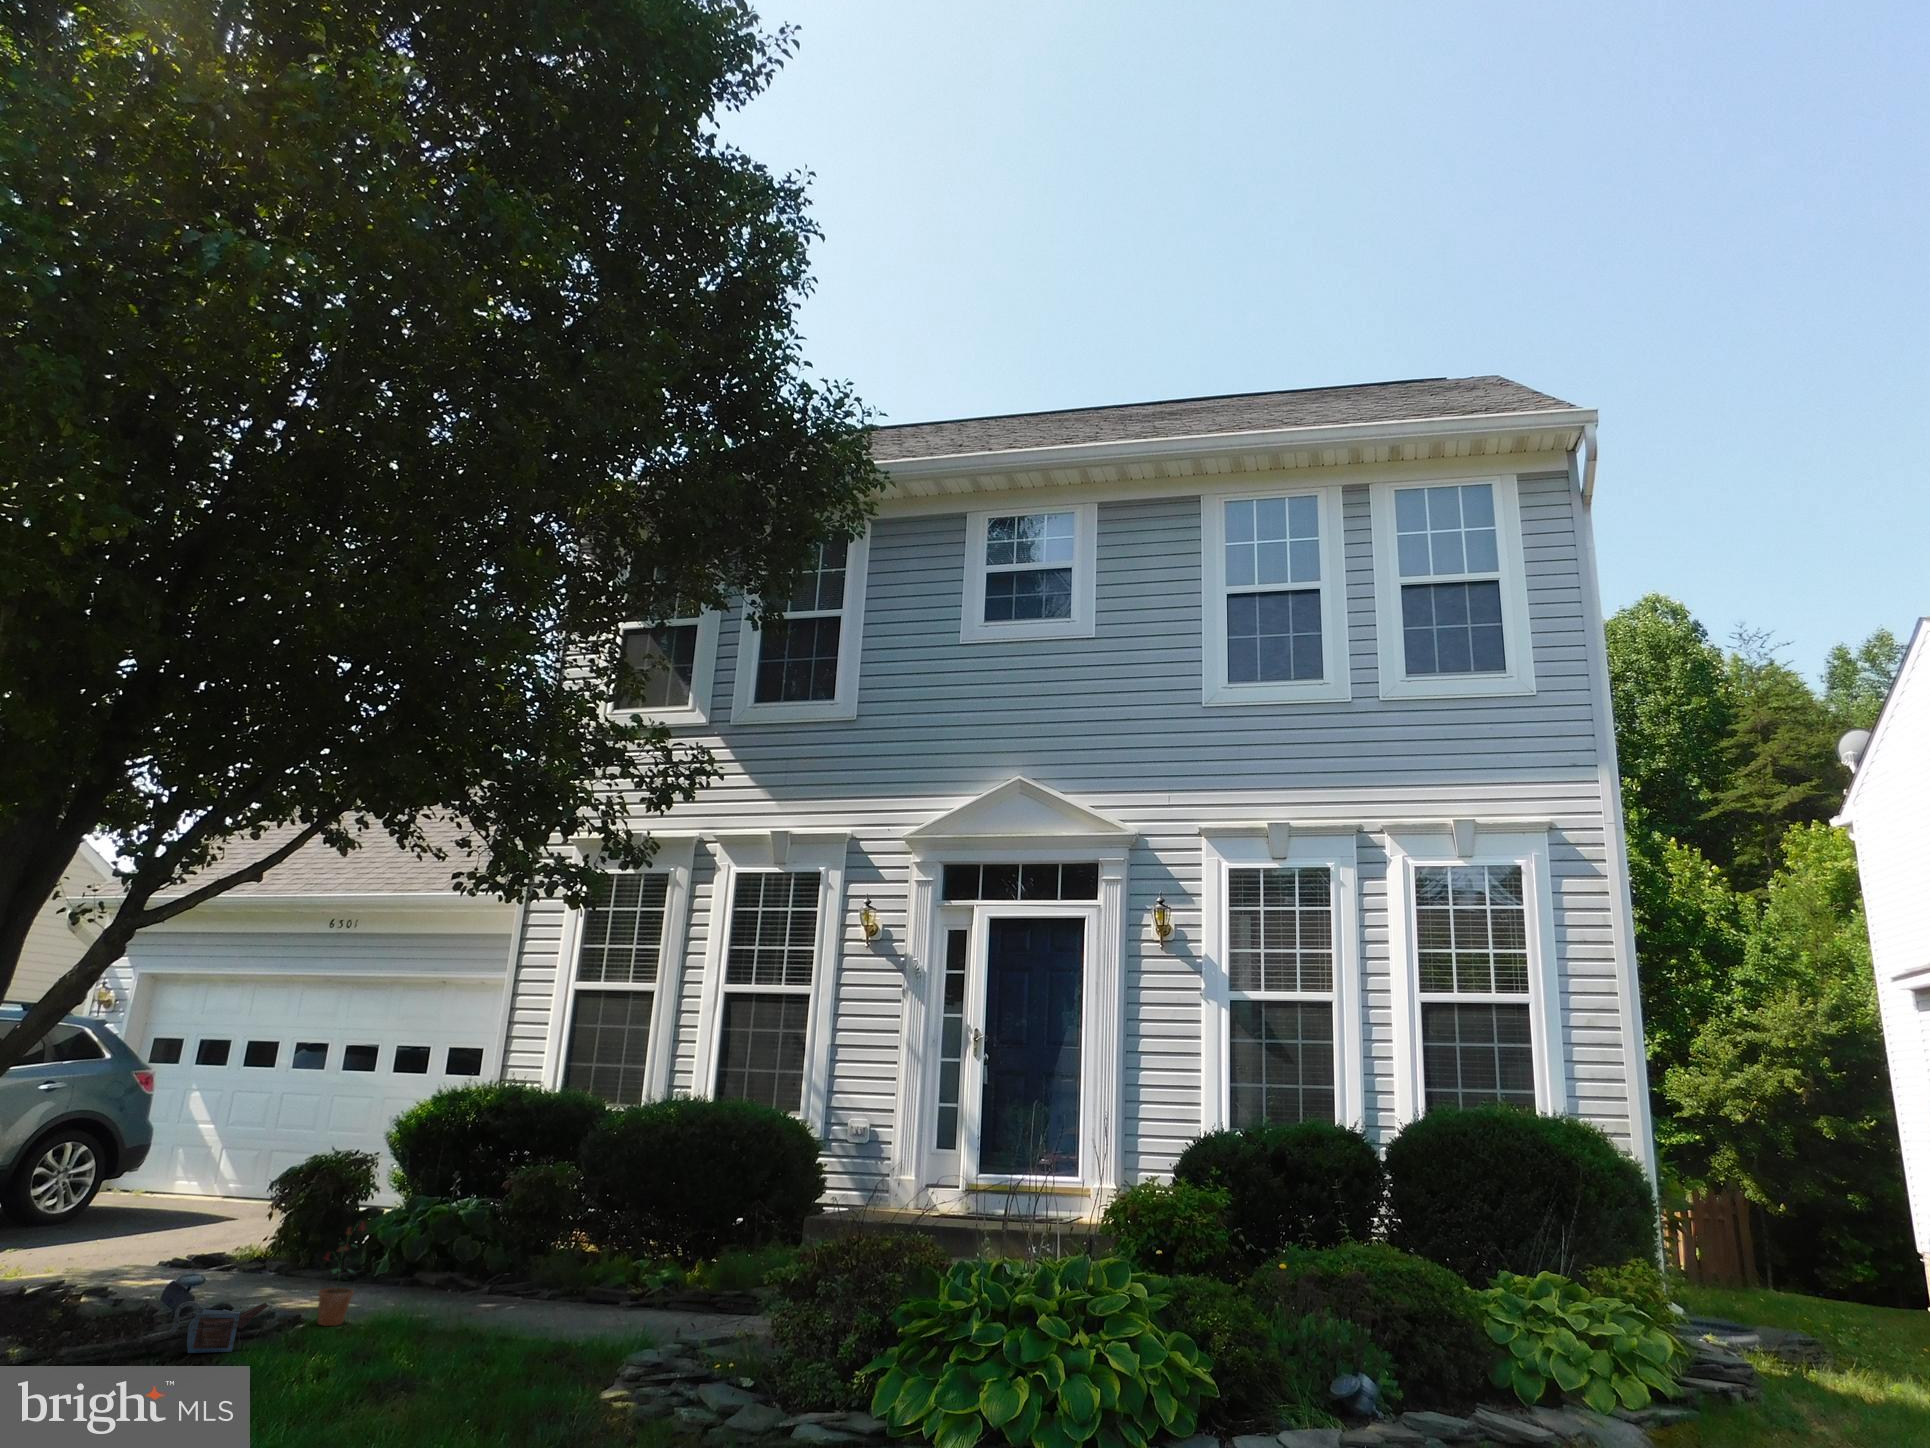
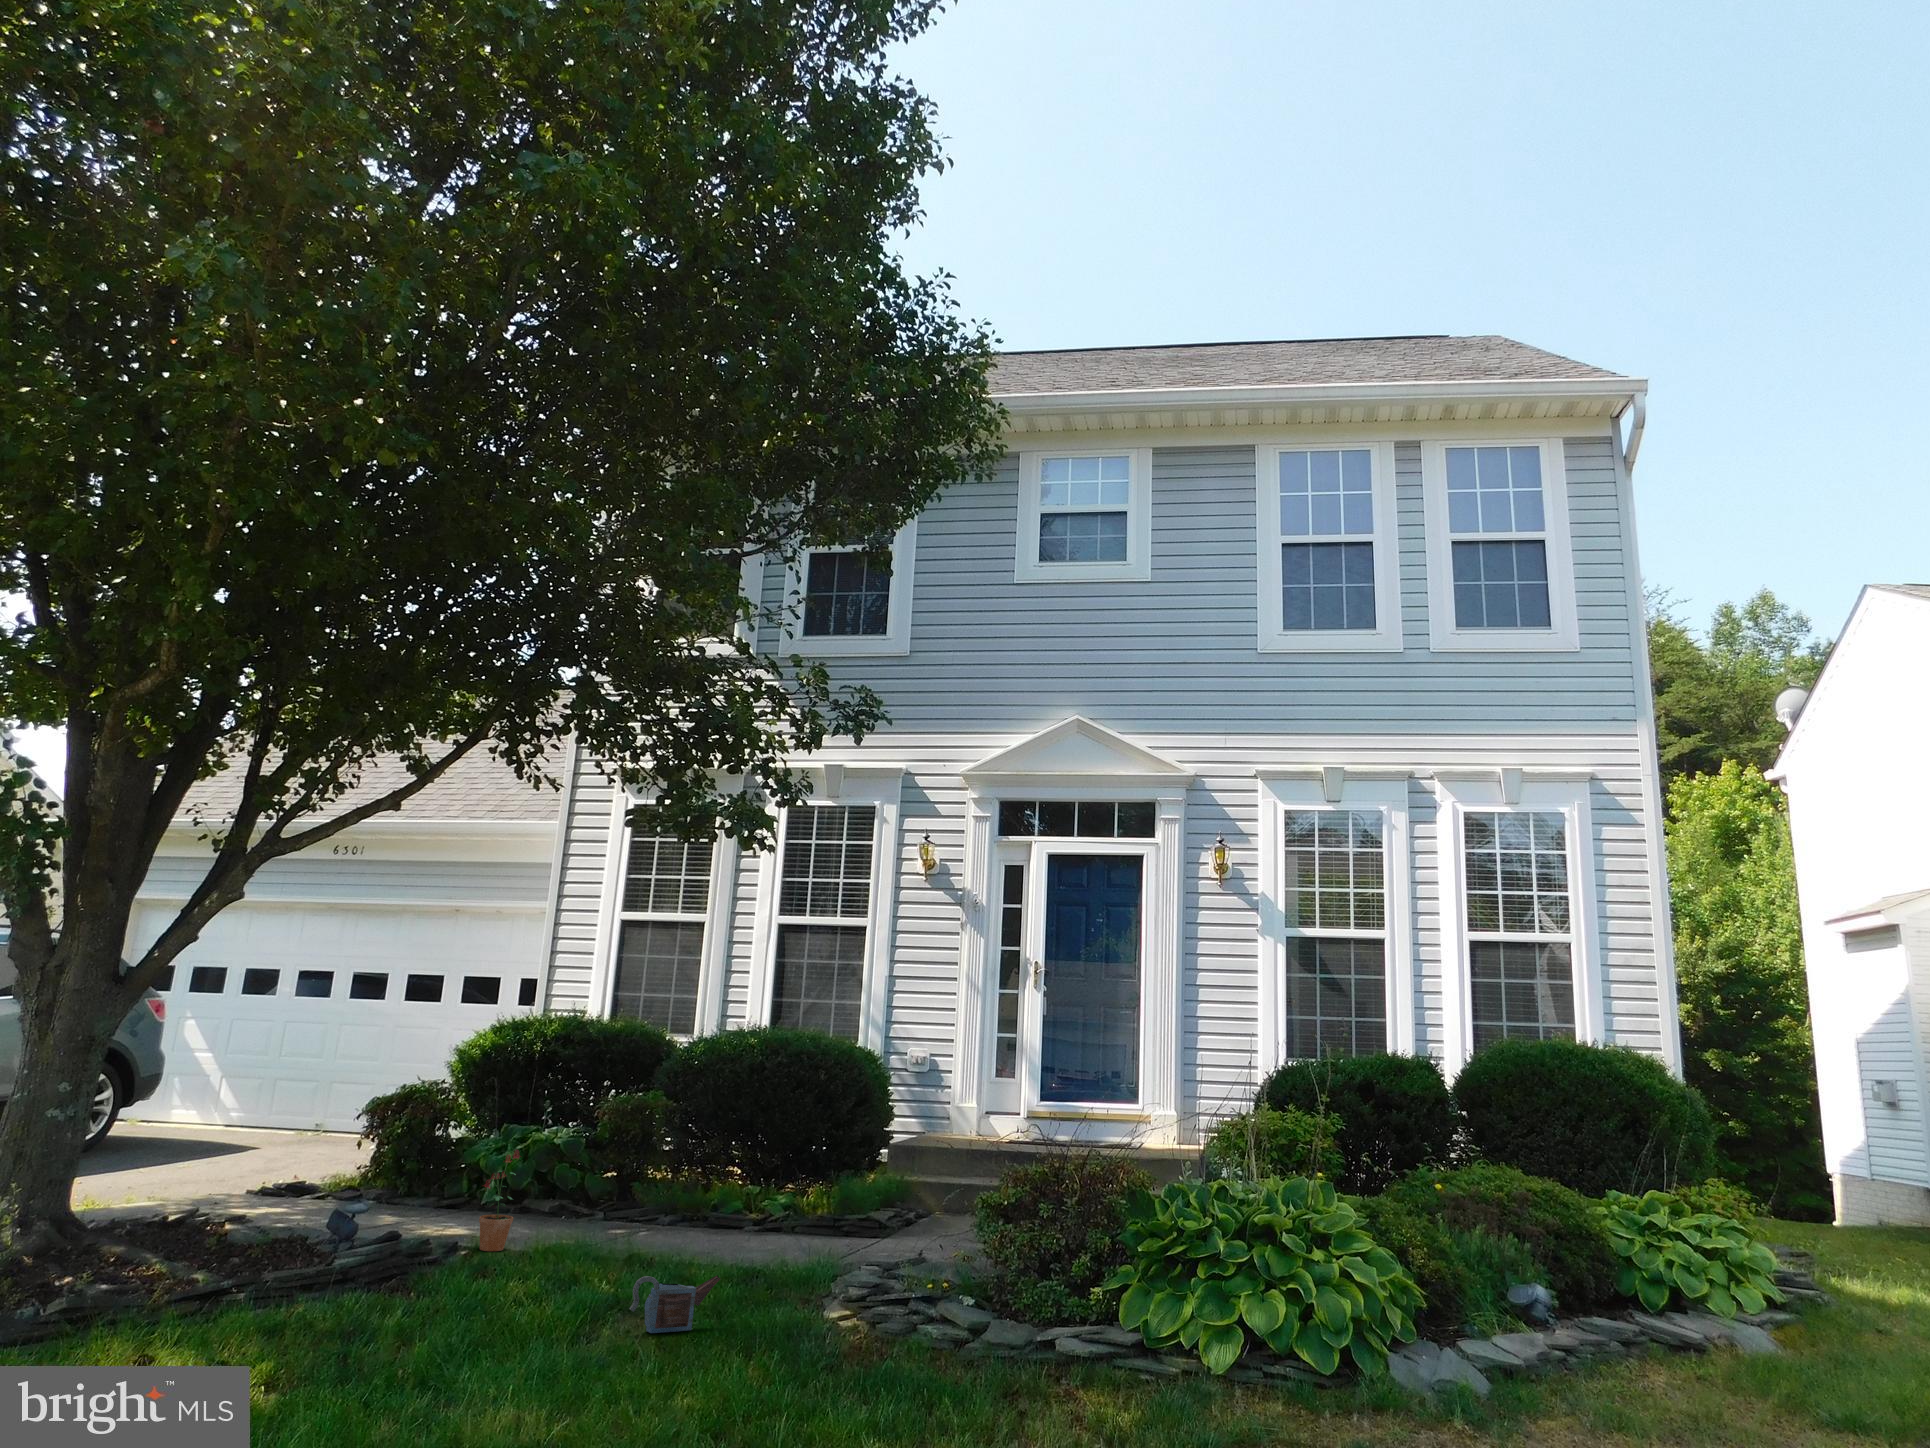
watering can: present [170,1301,269,1353] -> present [629,1276,720,1333]

